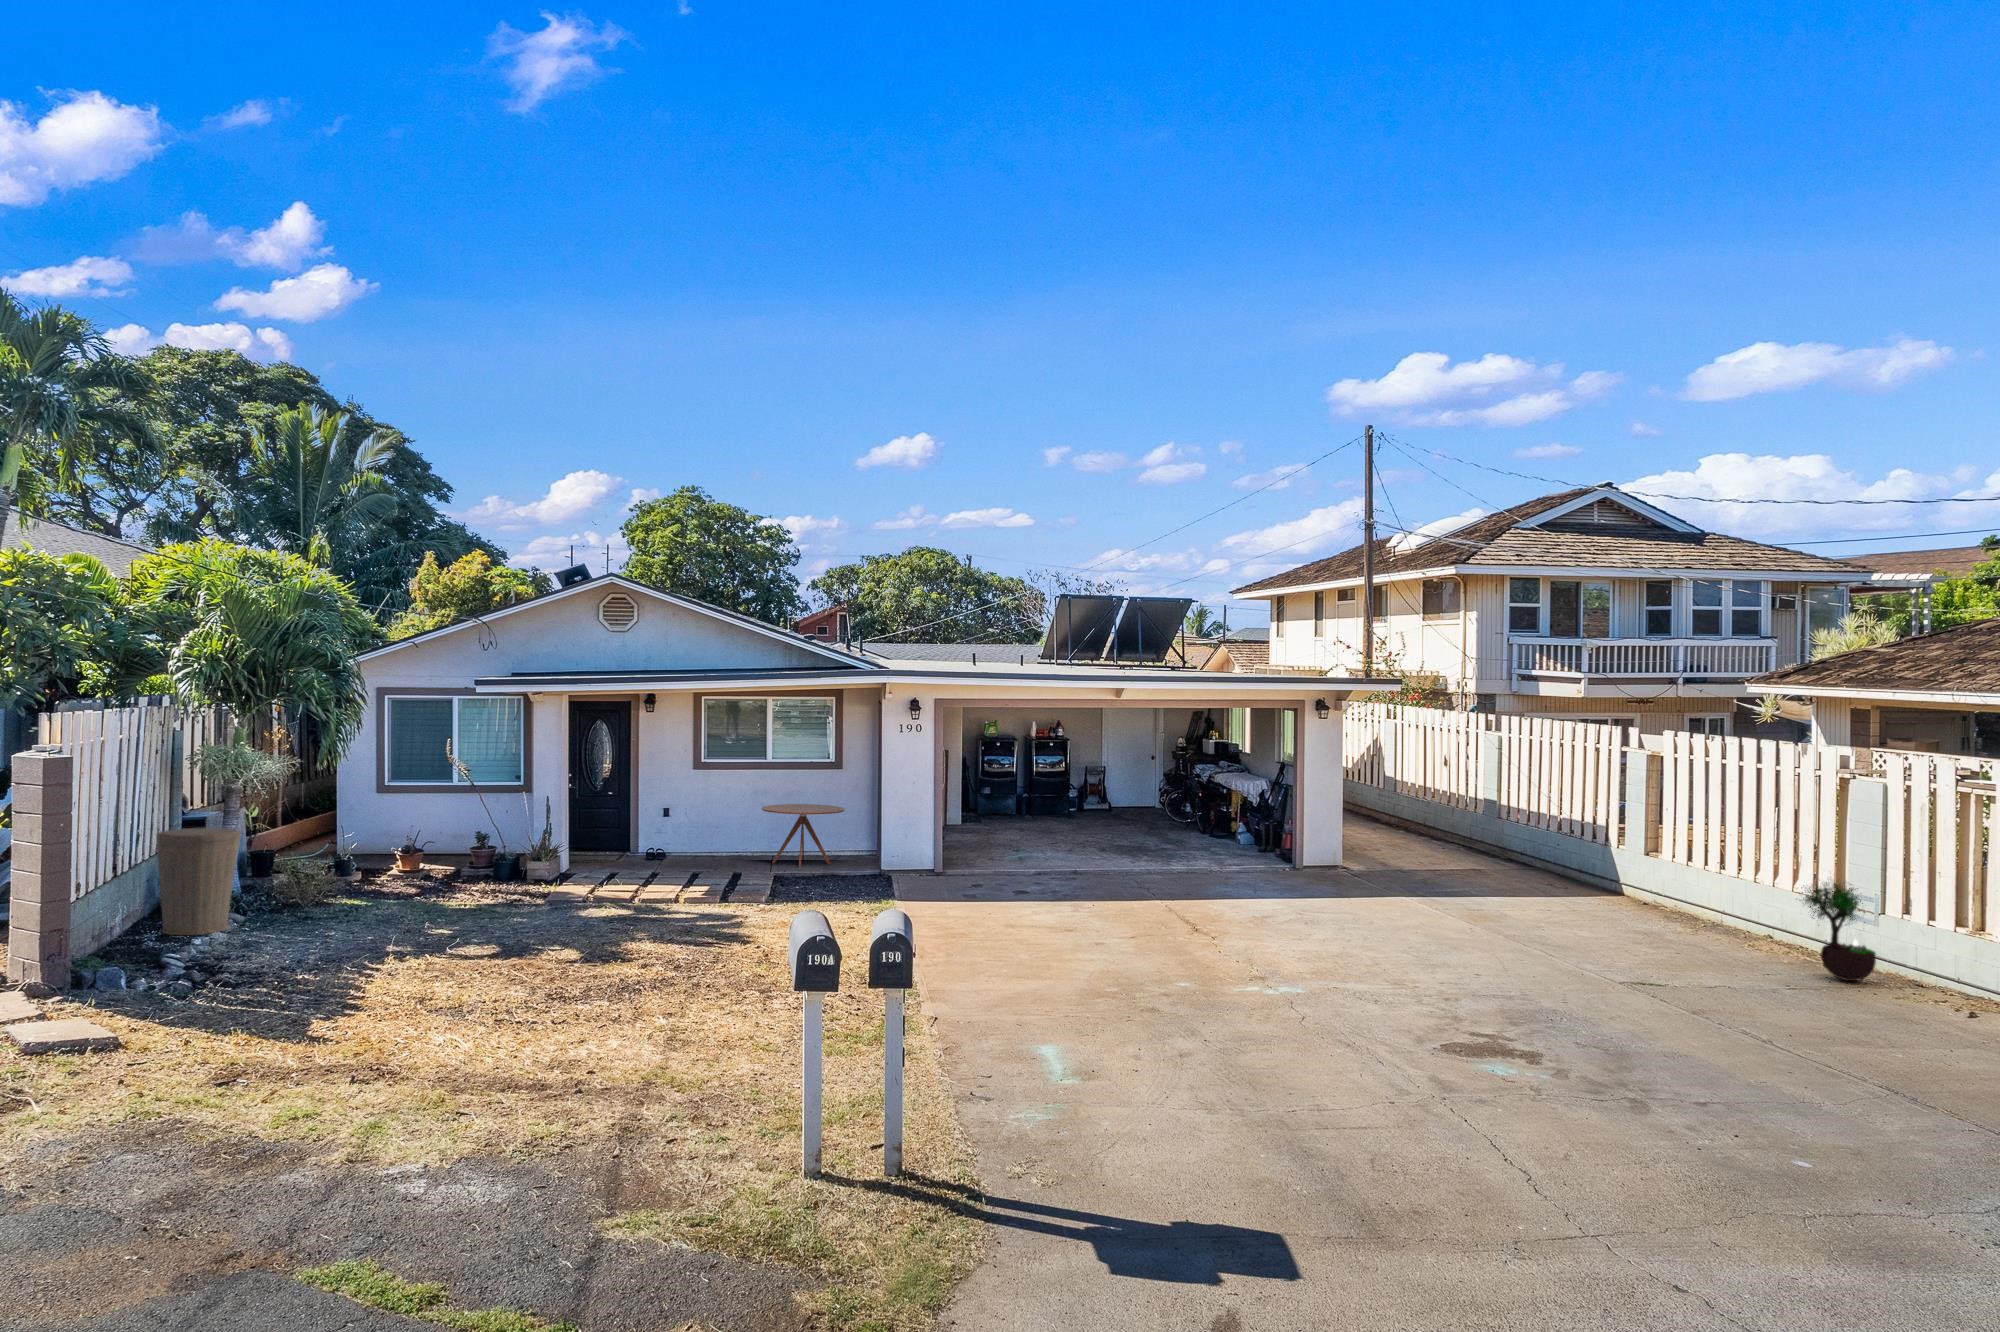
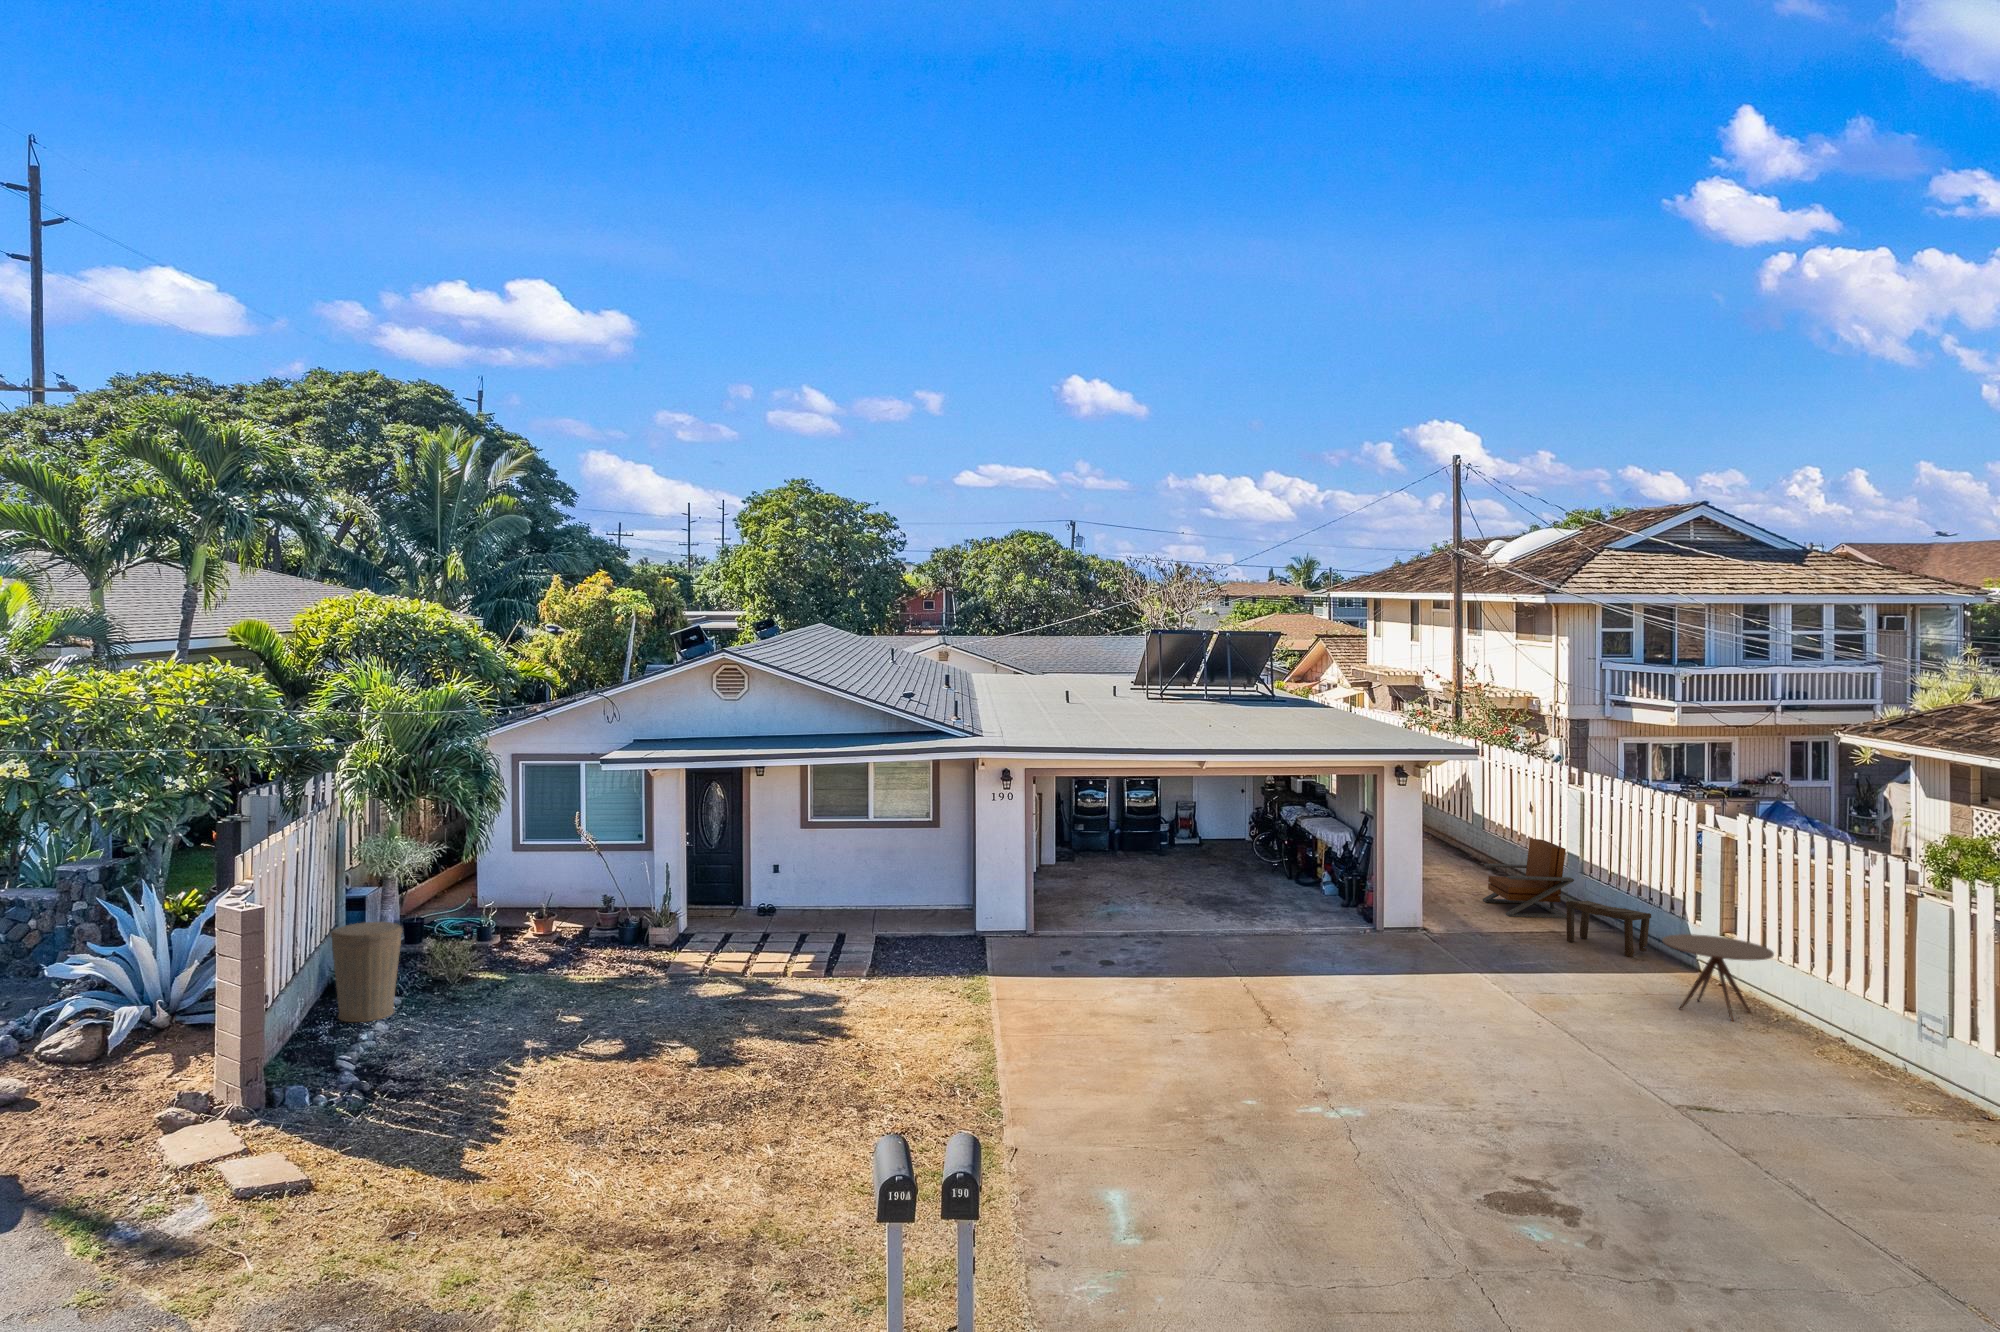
lounge chair: none [1402,785,1494,862] -> present [1483,838,1574,918]
round table: present [762,804,845,868] -> present [1662,934,1774,1021]
bench: none [1489,836,1574,887] -> present [1566,900,1651,957]
potted tree: present [1799,882,1876,981] -> none [1864,993,1950,1103]

